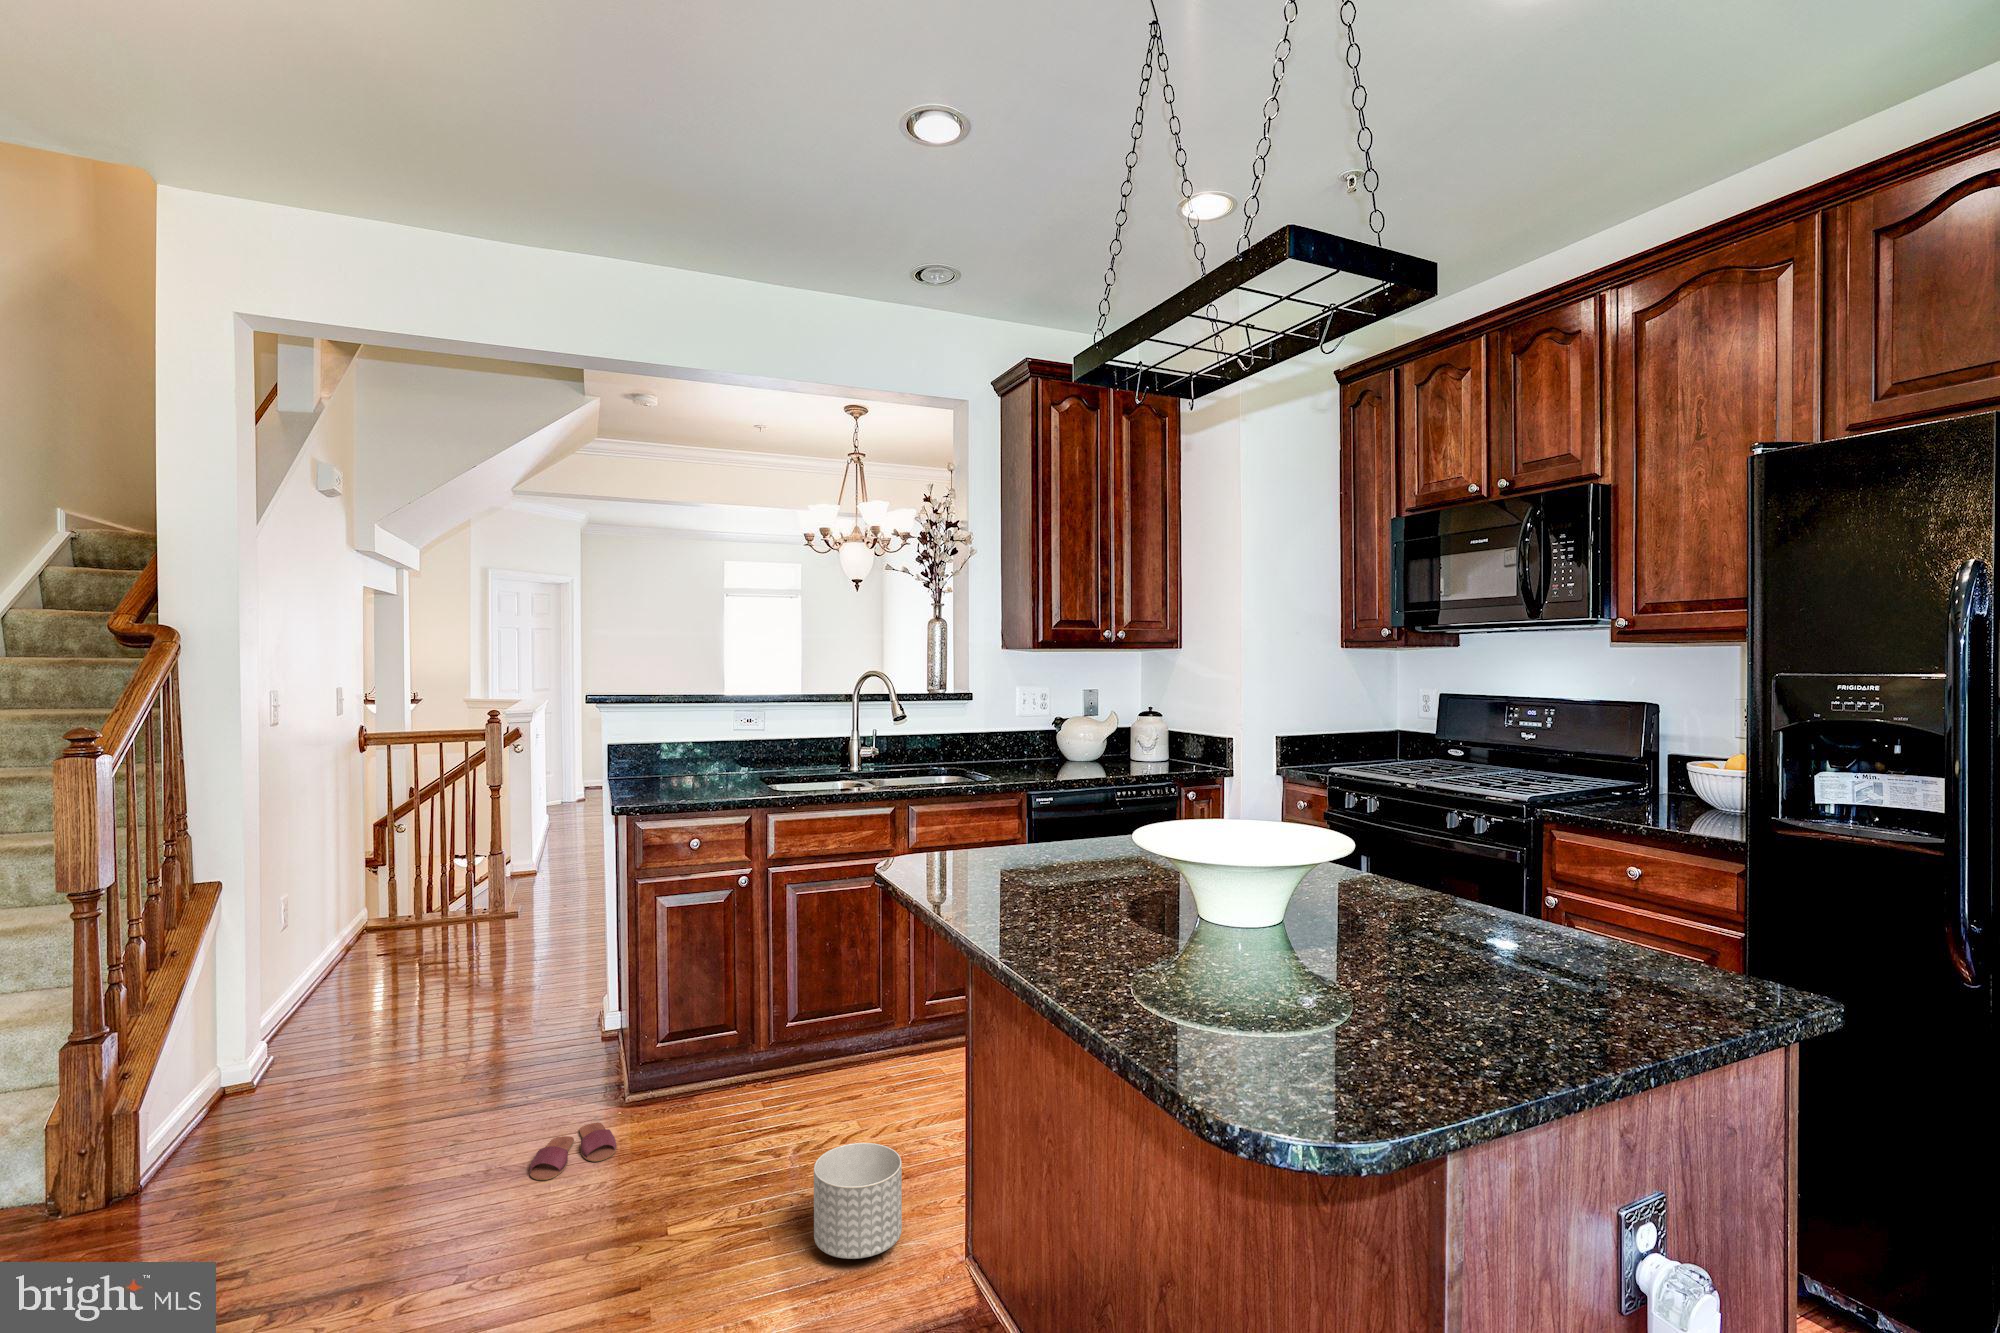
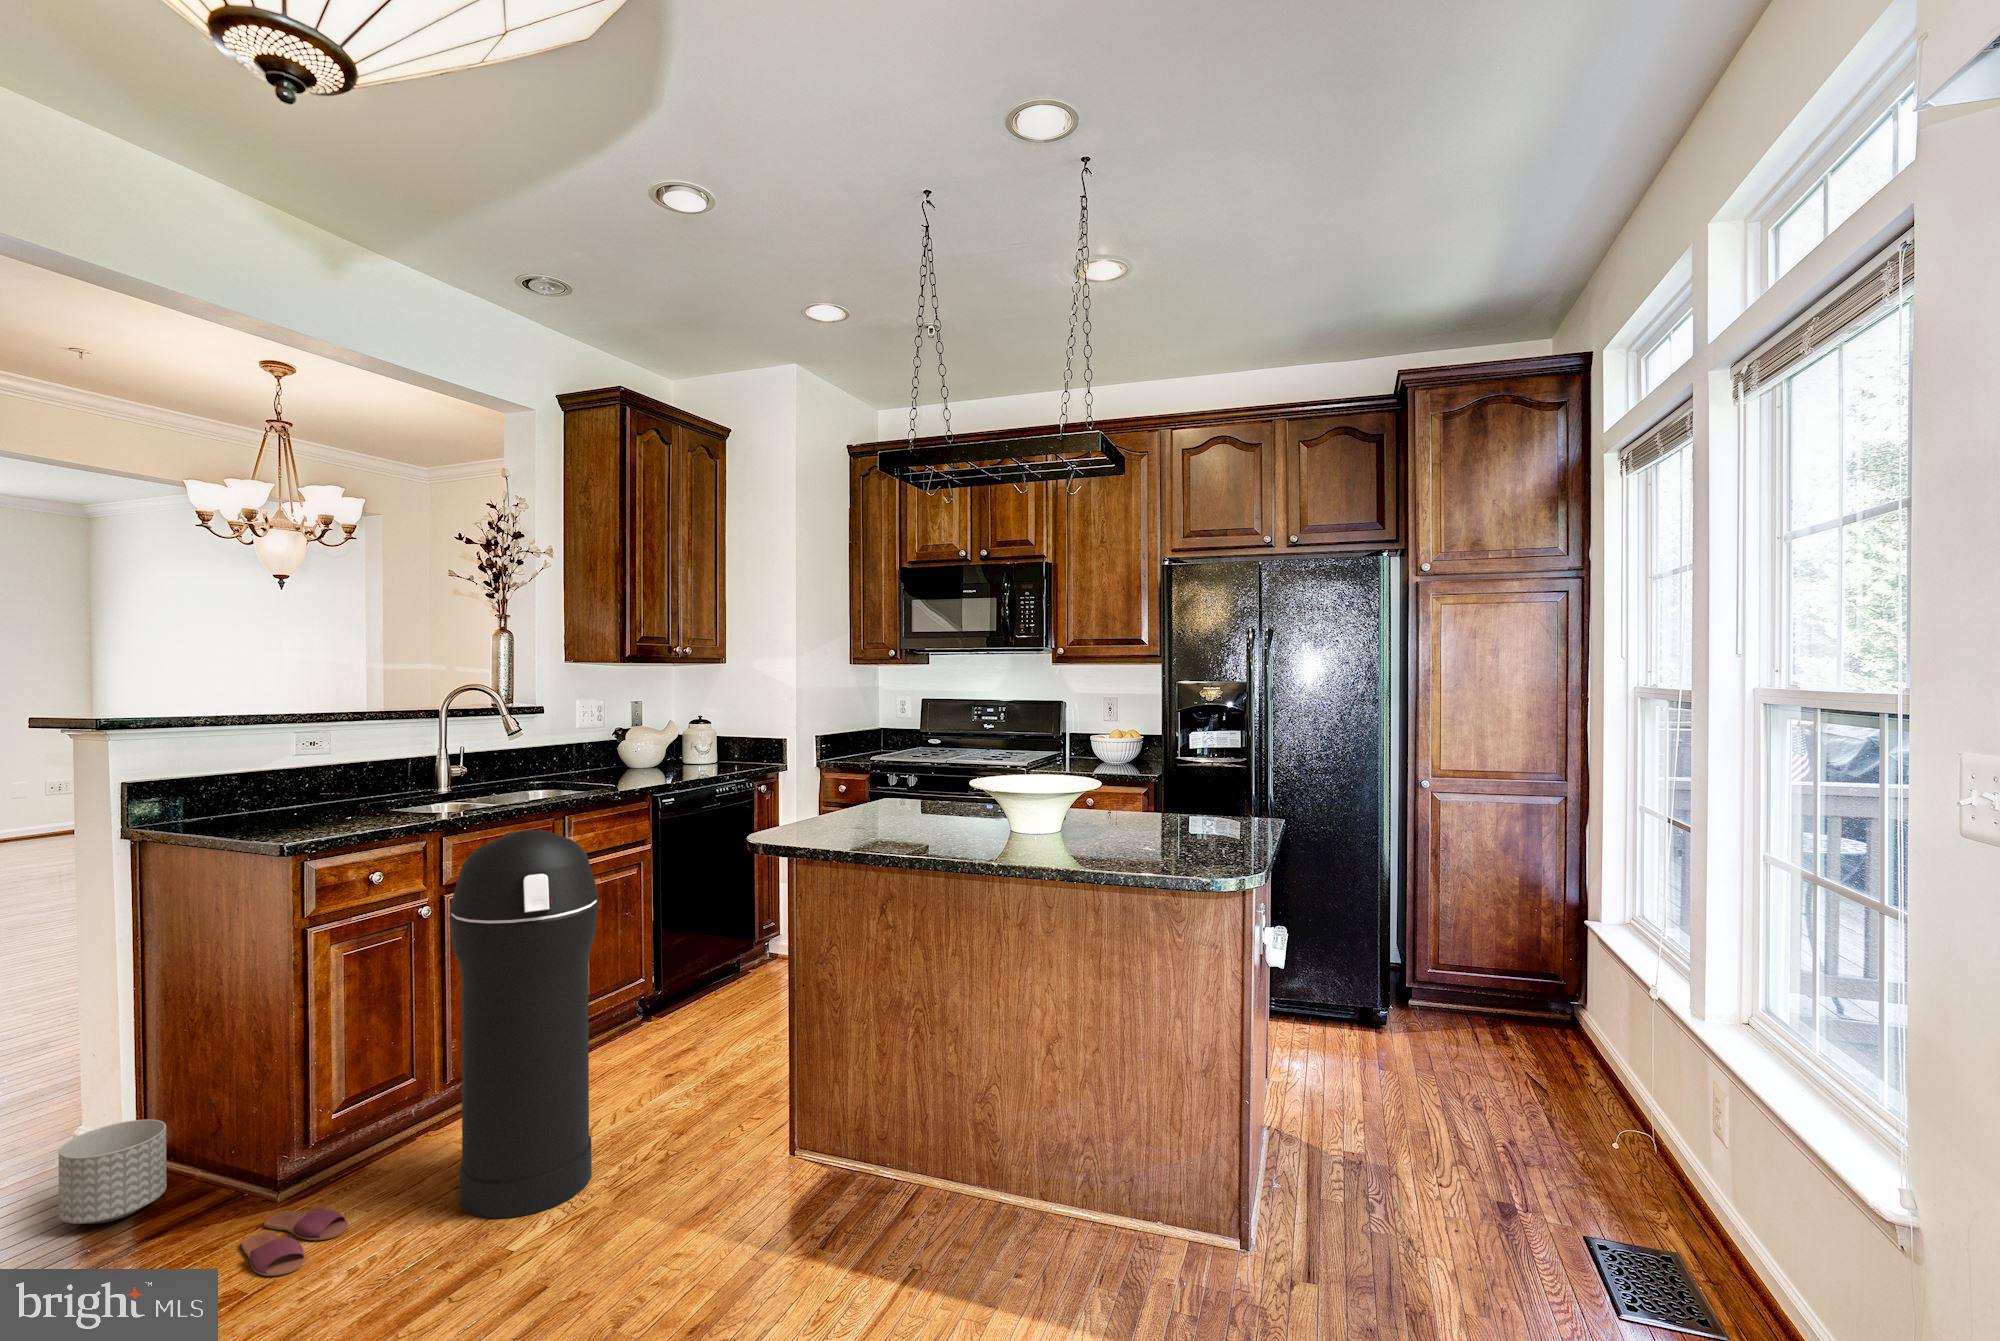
trash can: none [672,817,814,1209] -> present [449,830,599,1219]
planter: present [814,1143,902,1259] -> present [58,1119,167,1224]

